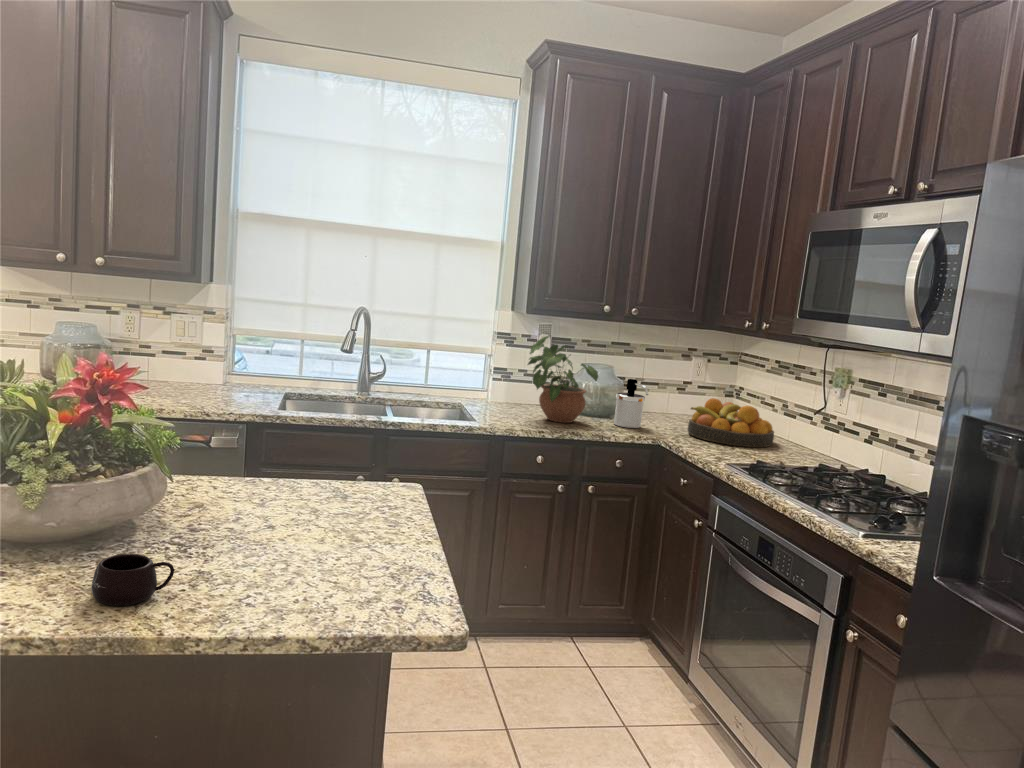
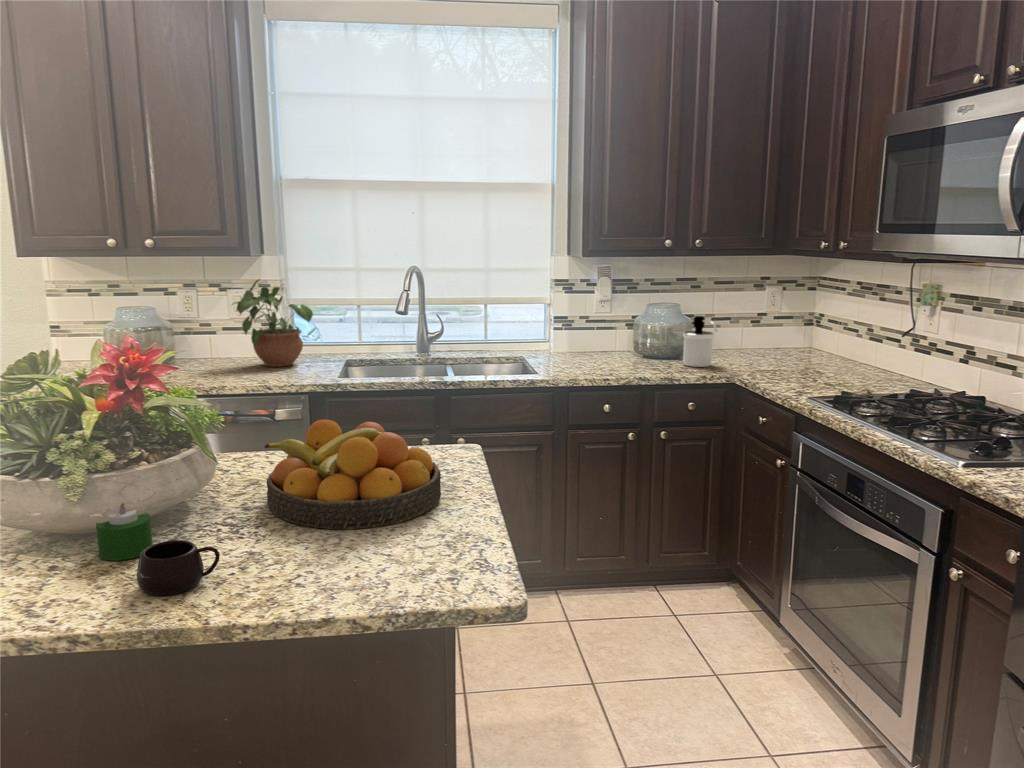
potted plant: present [528,336,598,423] -> present [233,279,313,367]
fruit bowl: present [688,398,774,447] -> present [265,420,441,529]
candle: none [48,507,103,571] -> present [96,503,153,561]

